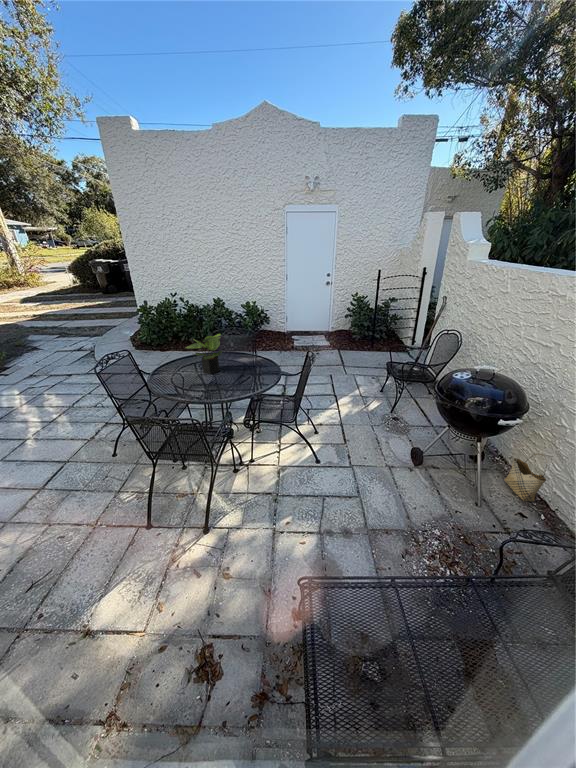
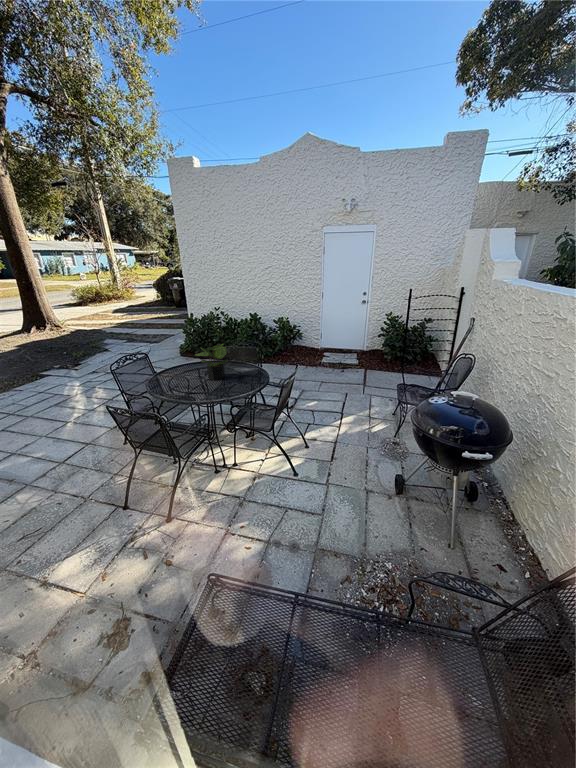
woven basket: present [504,454,547,502] -> none [493,496,537,554]

